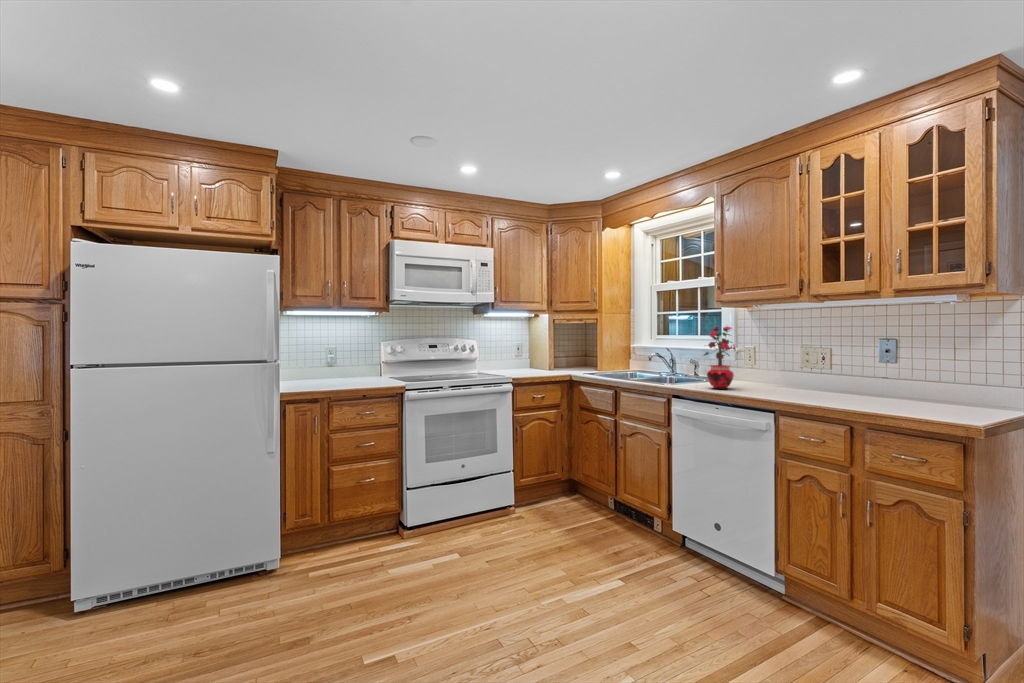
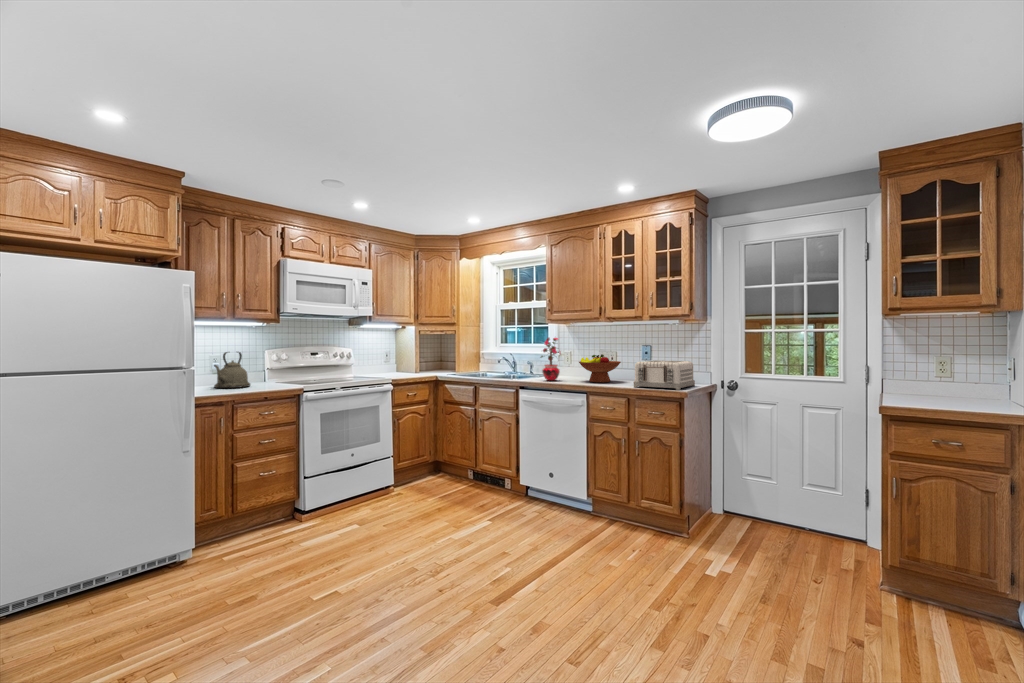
kettle: none [317,343,357,383] -> present [214,352,250,388]
fruit bowl: none [763,352,838,395] -> present [579,354,621,382]
toaster: none [859,363,988,417] -> present [634,360,695,390]

